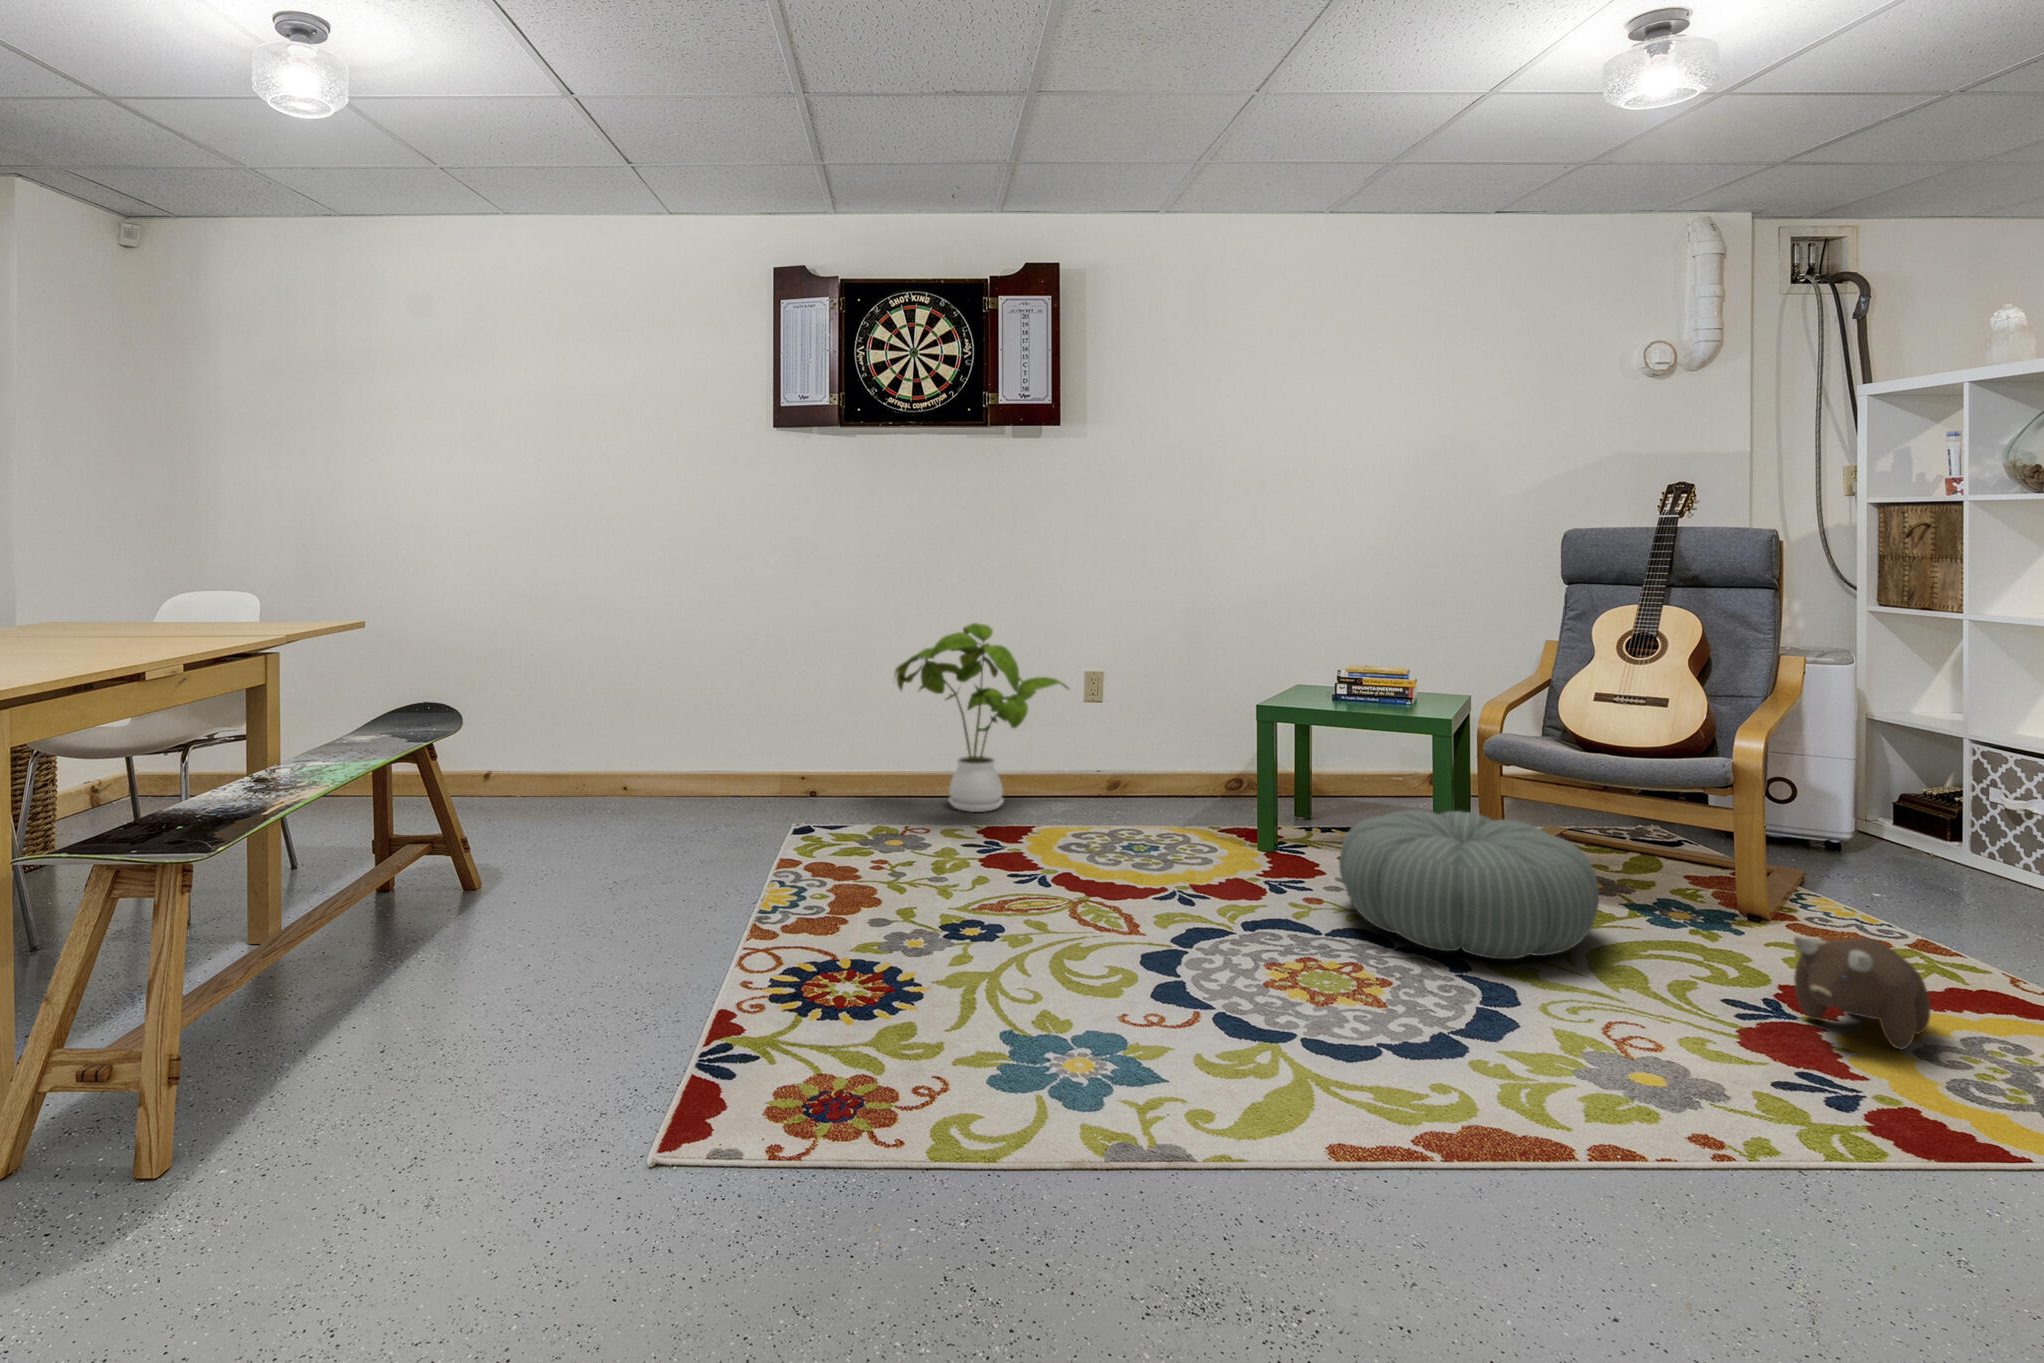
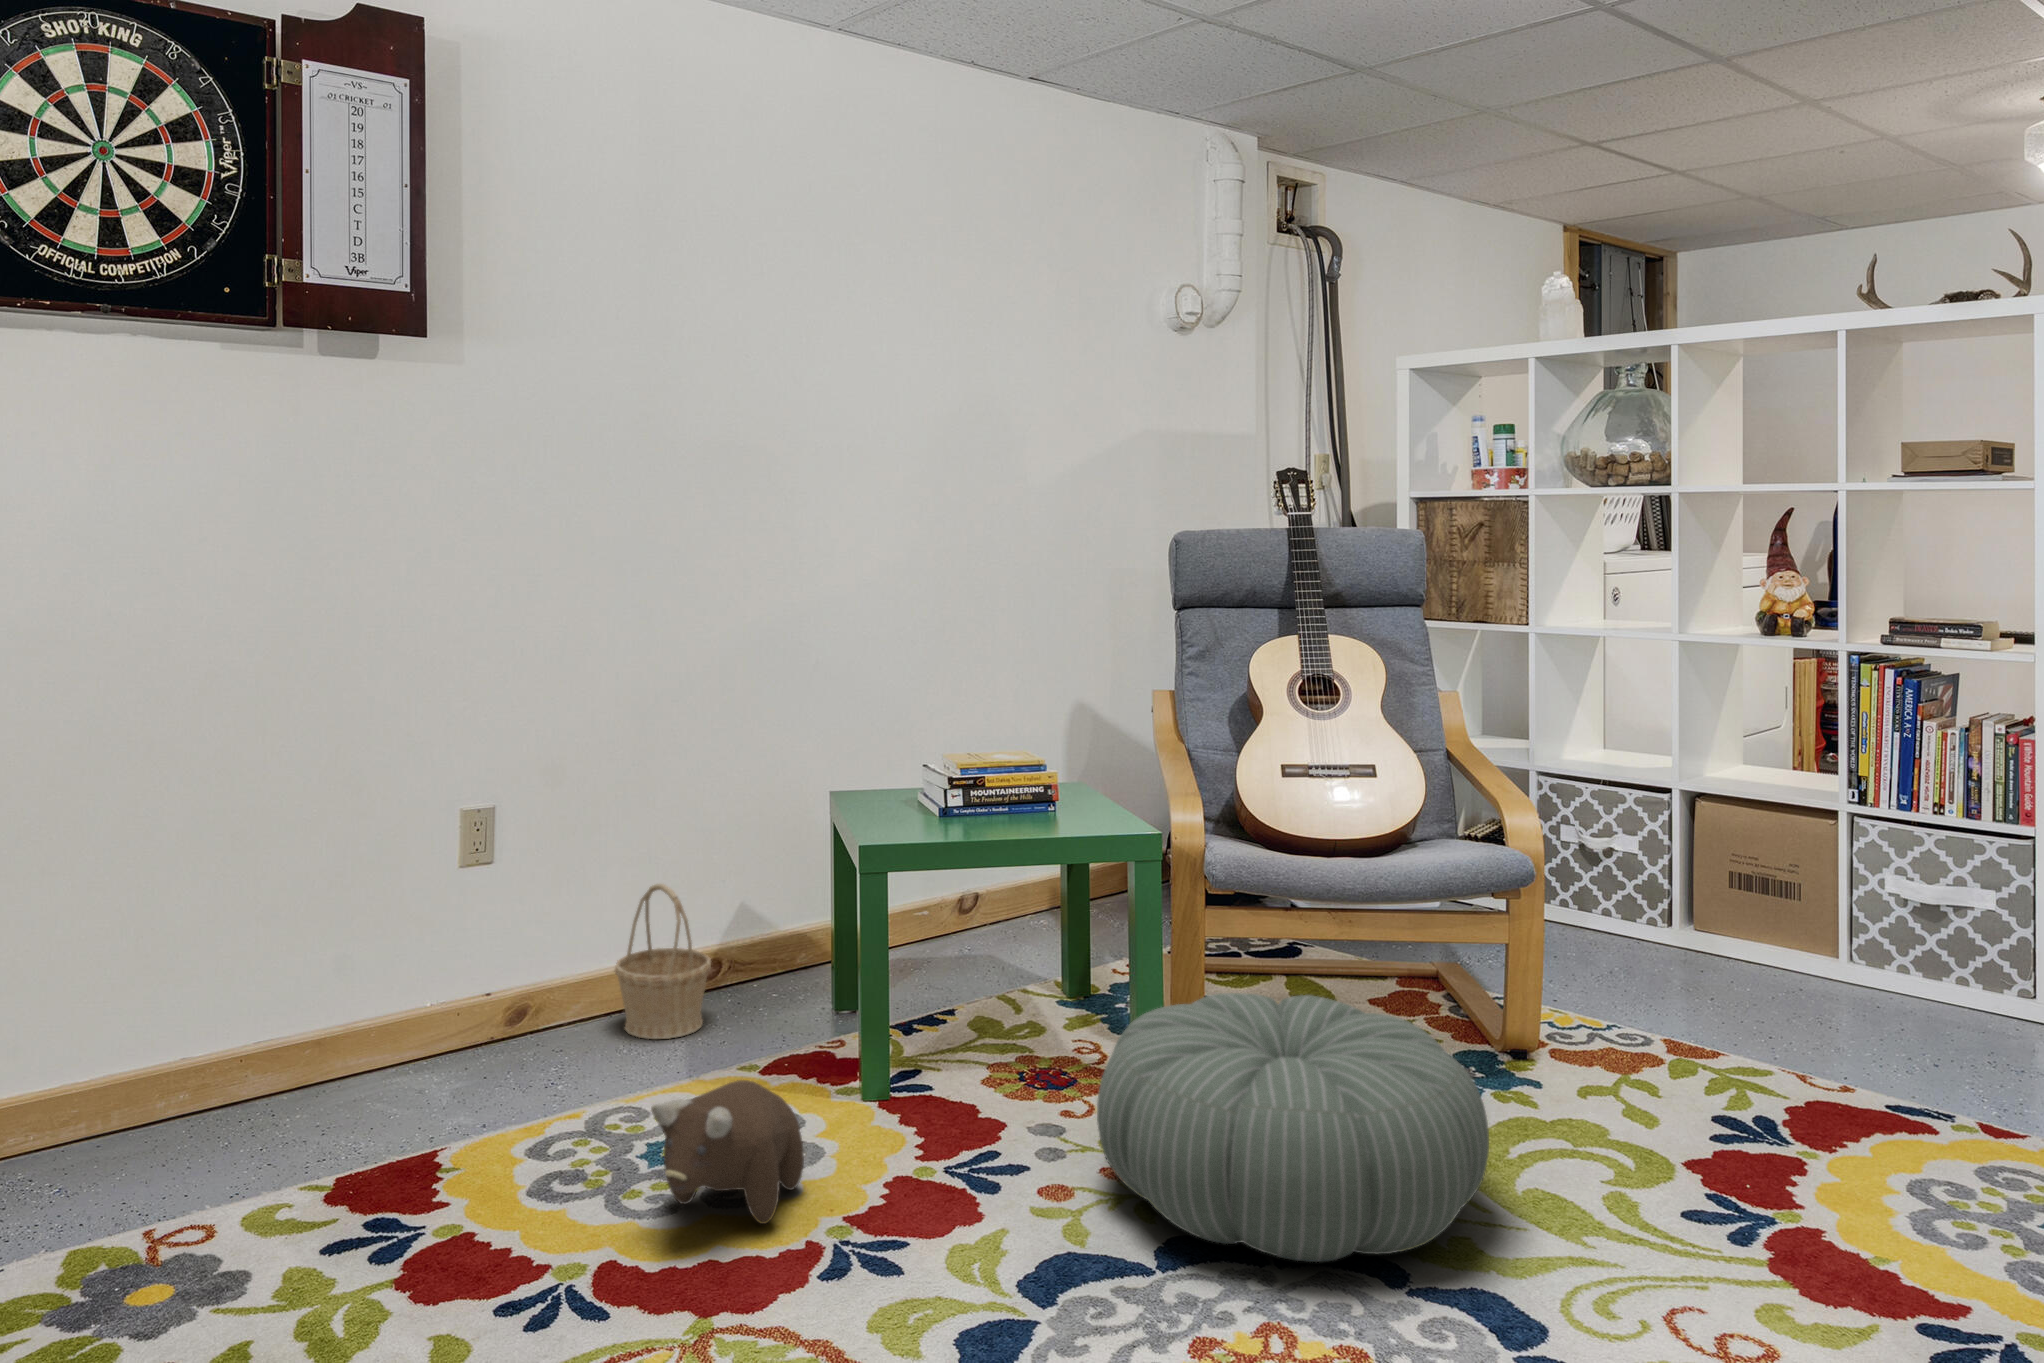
house plant: present [895,623,1068,812] -> none [77,751,465,1157]
basket: none [1156,722,1211,807] -> present [615,884,711,1039]
plush toy: present [1794,936,1930,1049] -> present [651,1080,804,1224]

